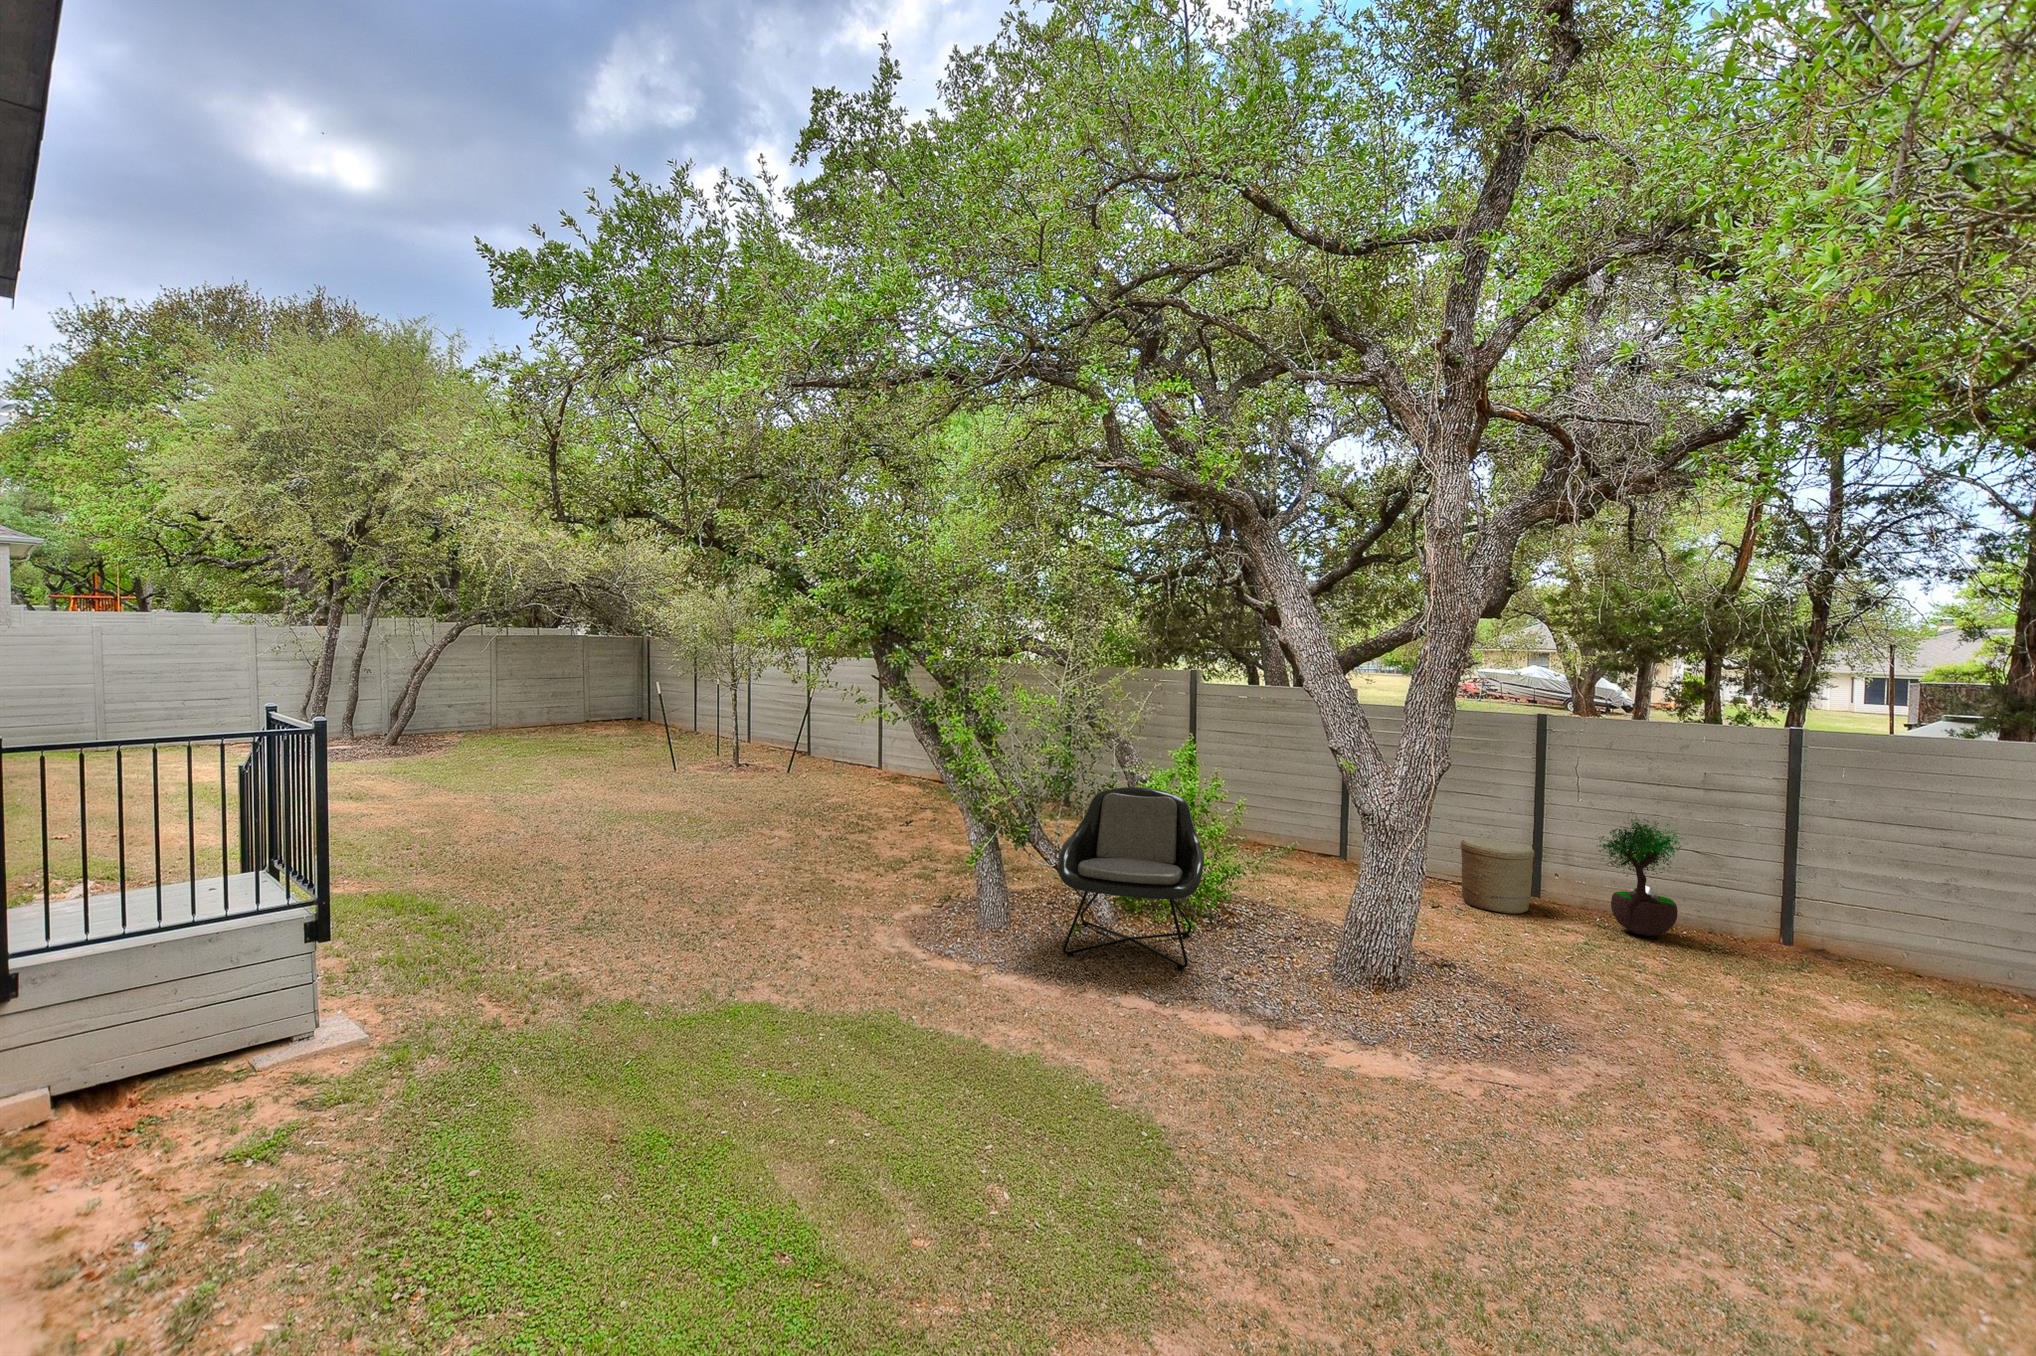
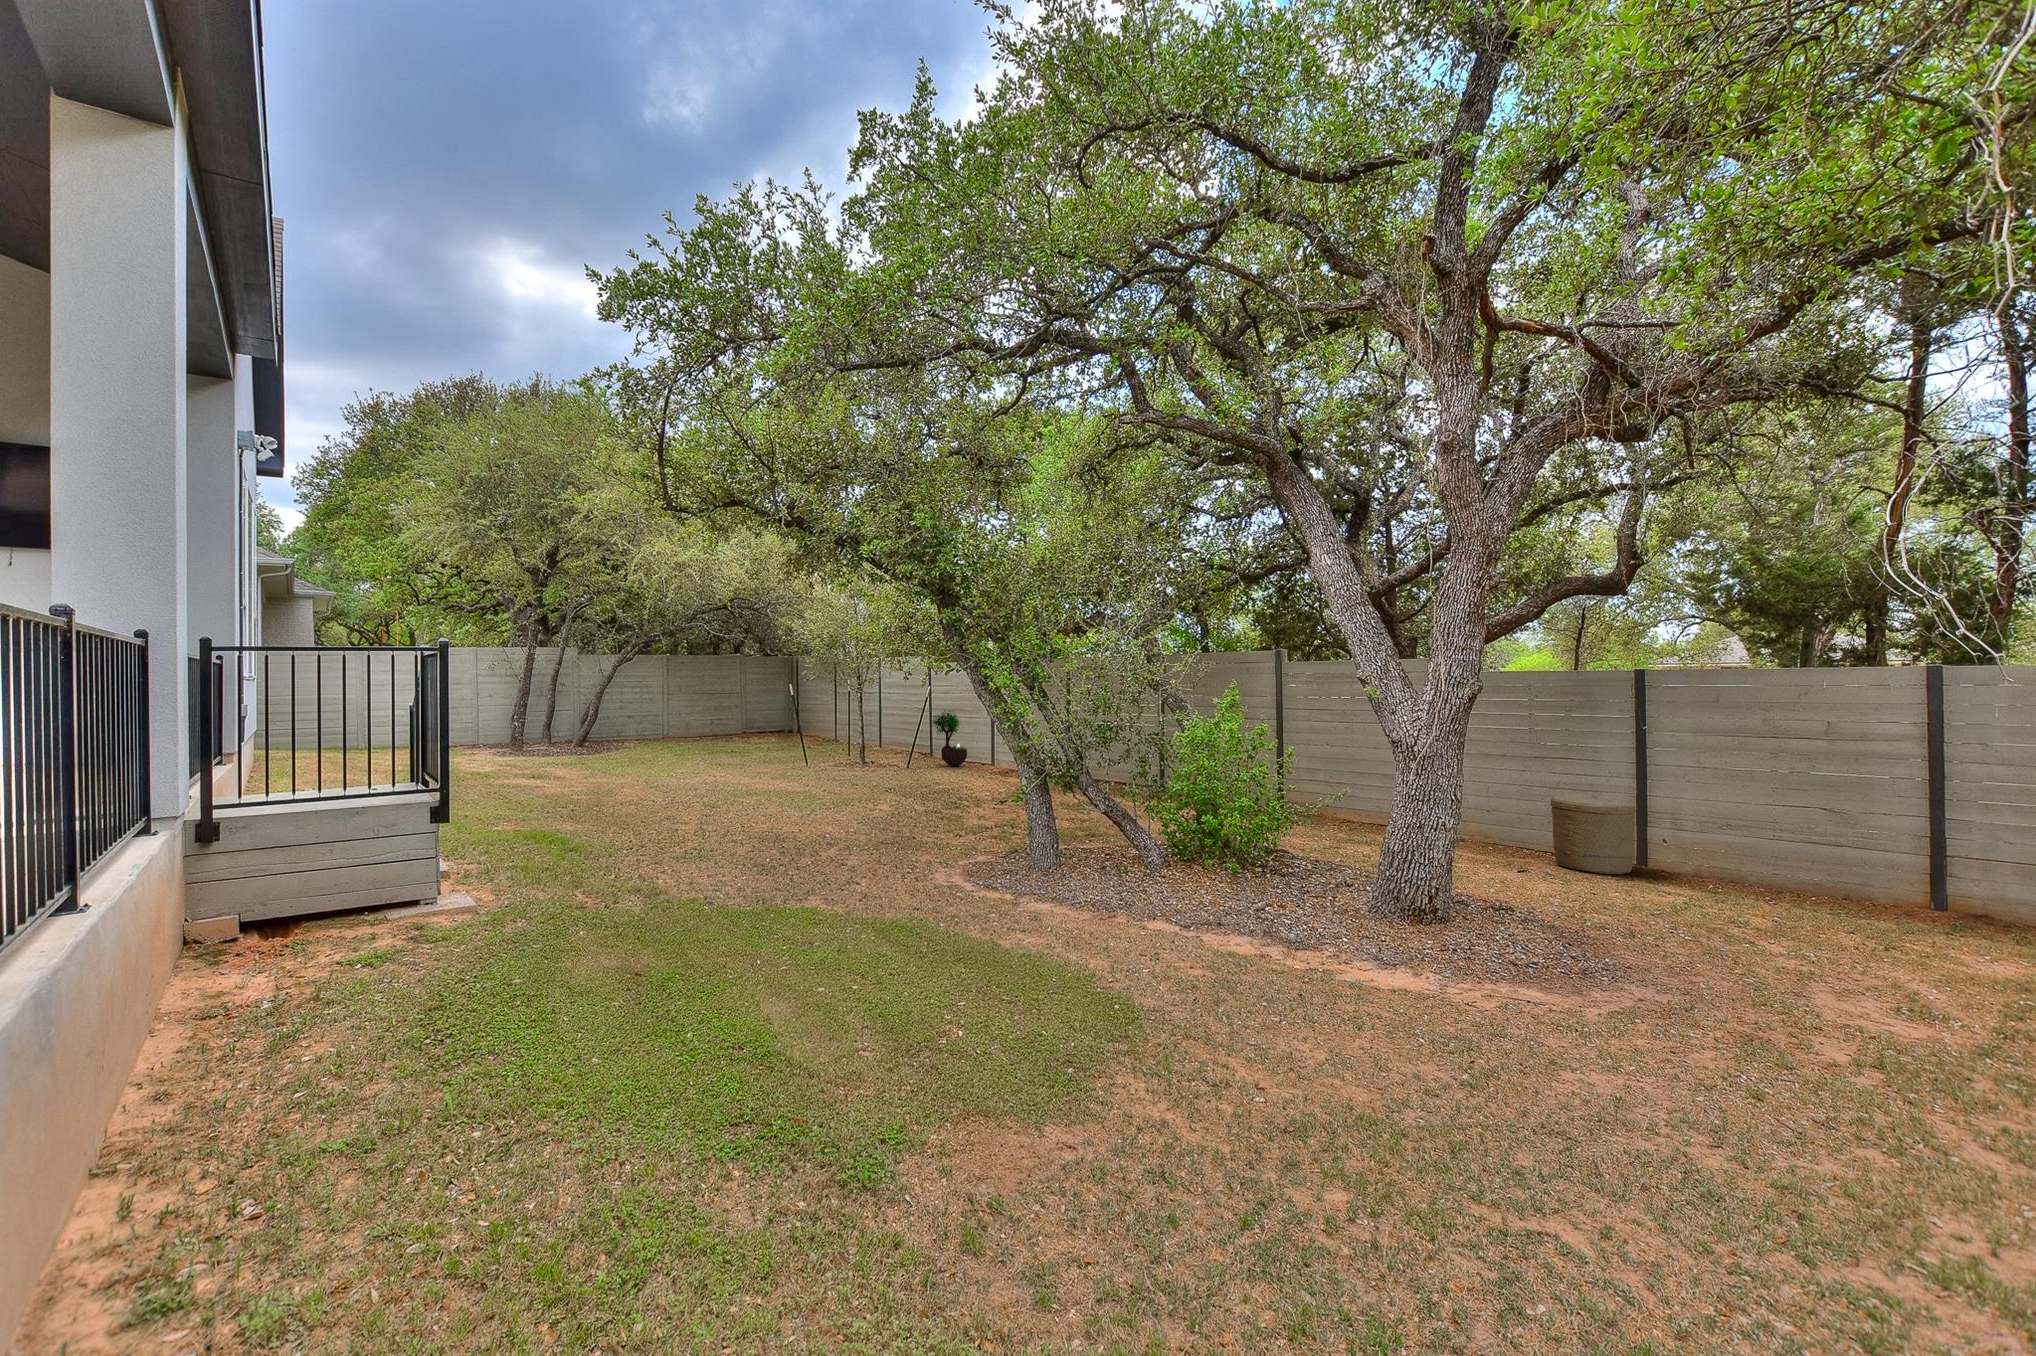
lounge chair: present [1058,787,1204,970] -> none [1084,731,1232,900]
potted tree: present [1596,810,1686,936] -> present [933,710,967,766]

